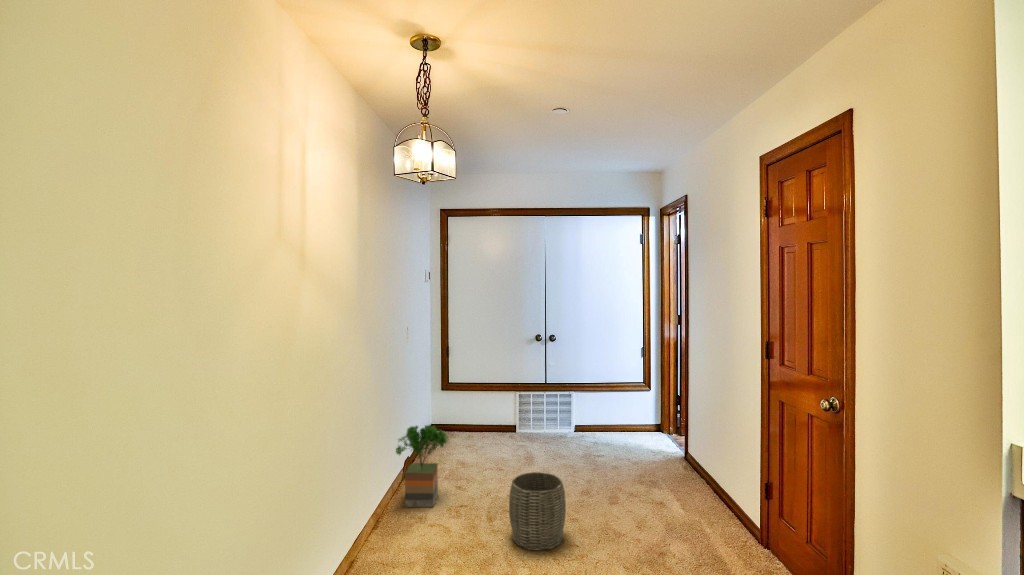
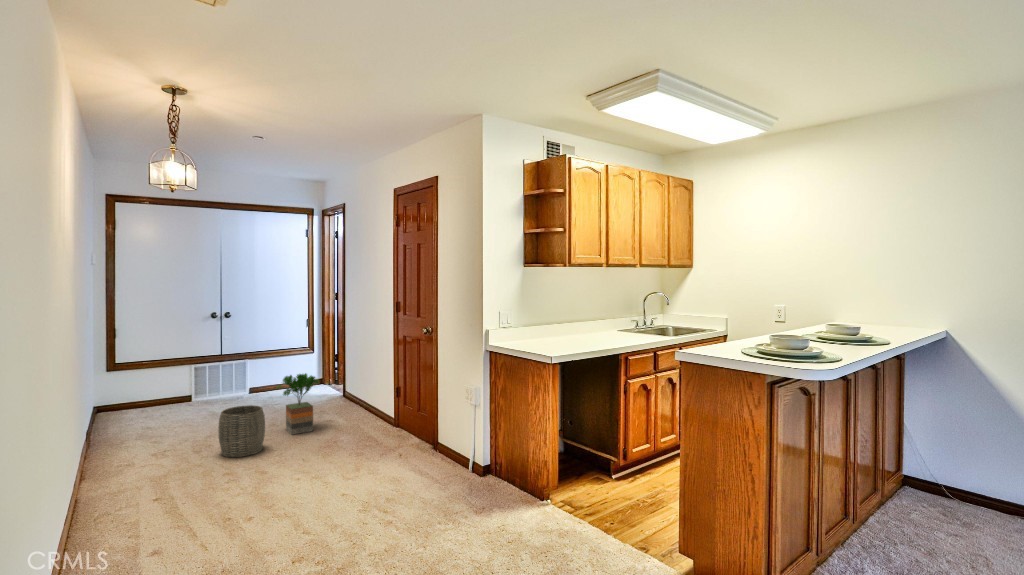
potted tree: present [396,425,448,507] -> present [277,373,319,435]

